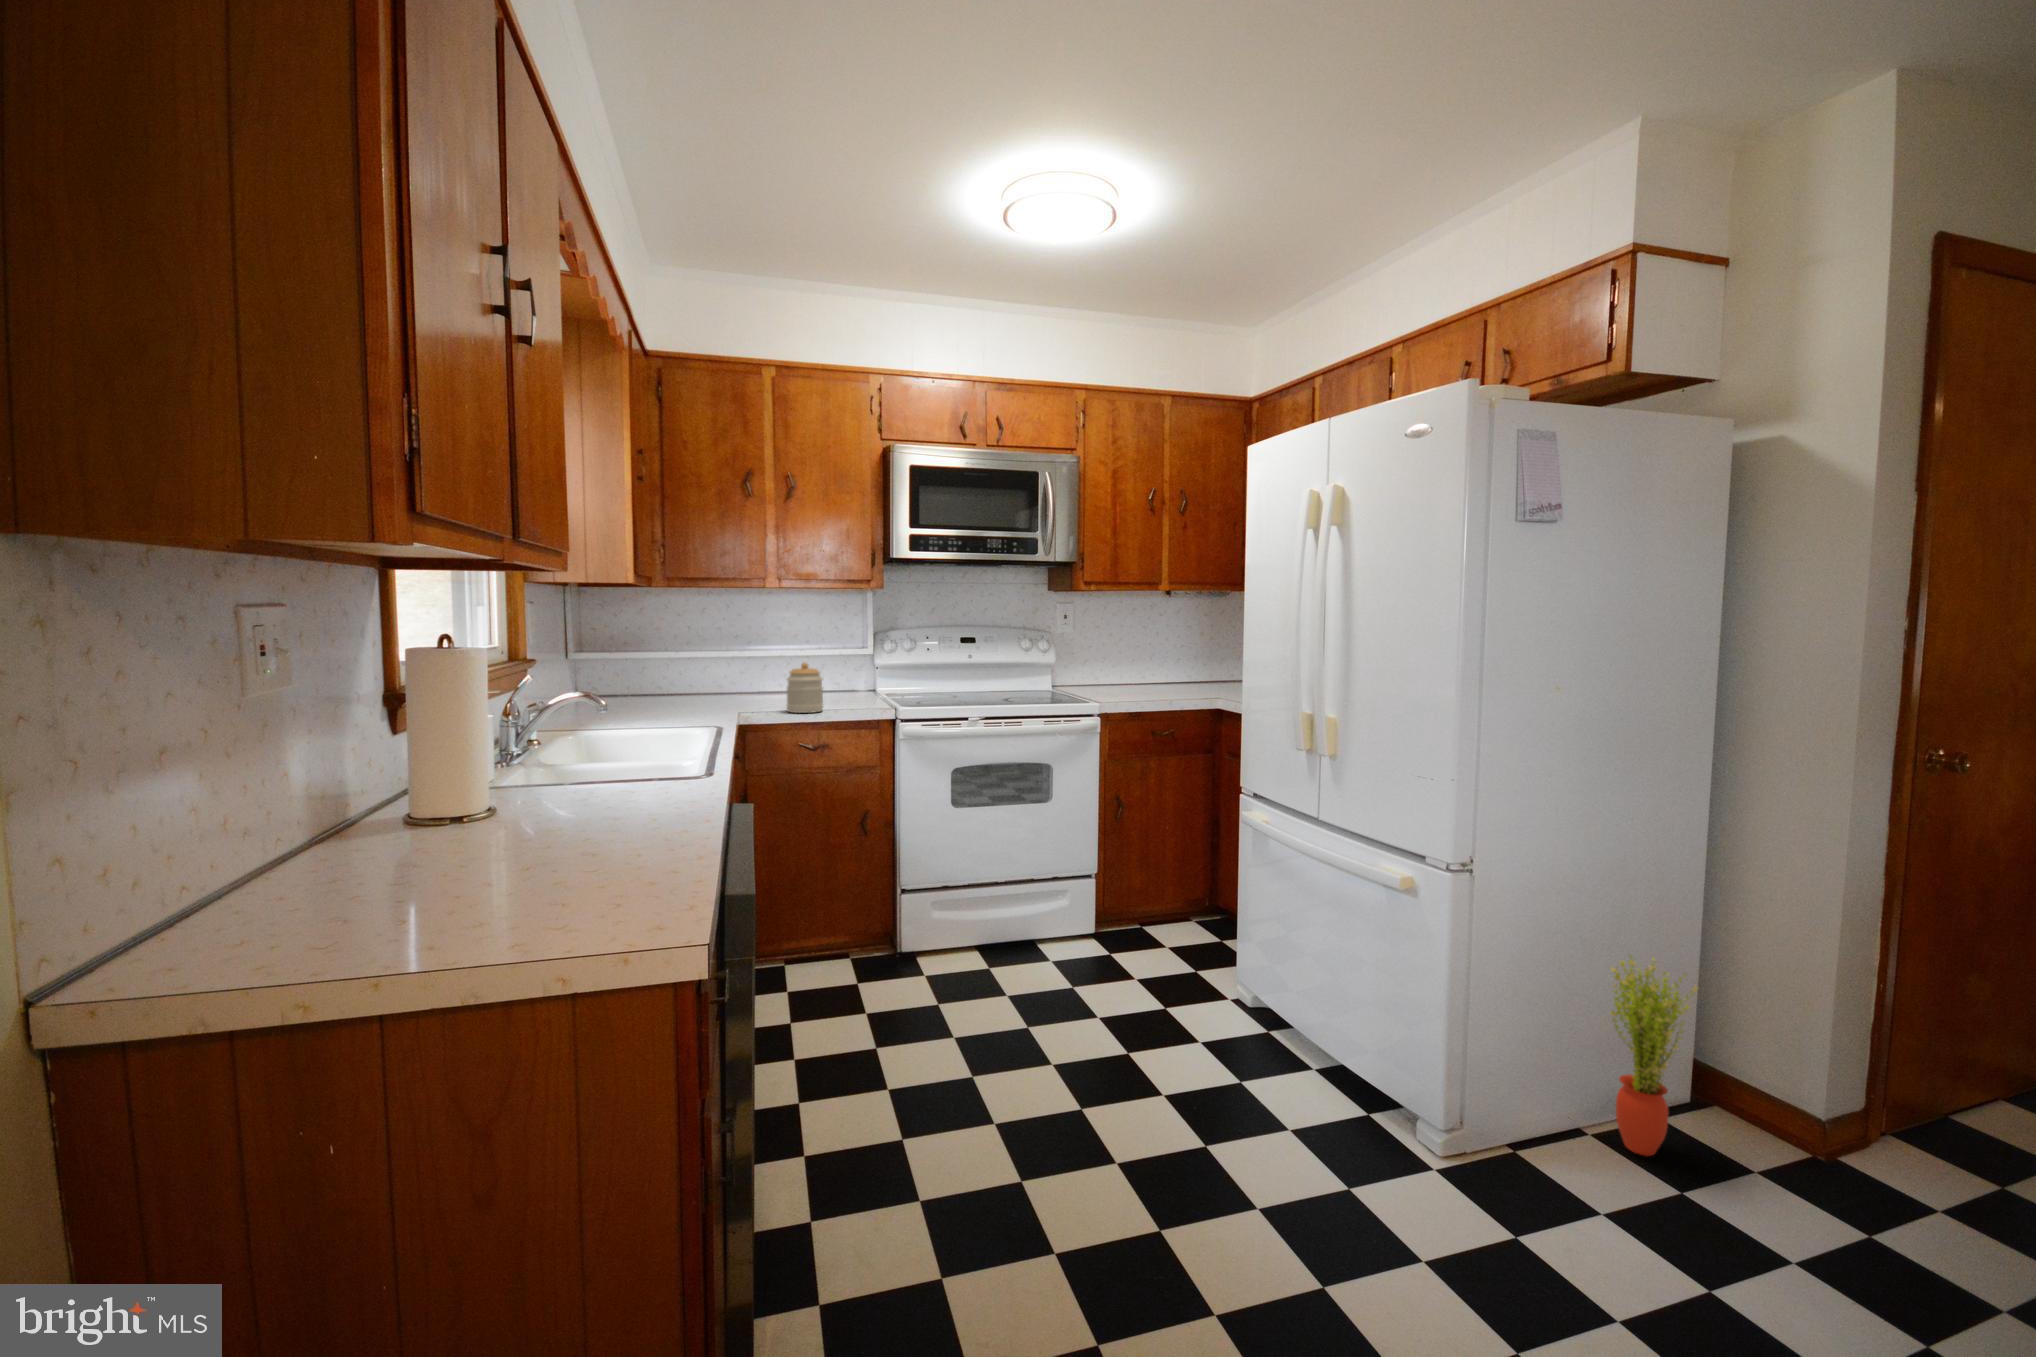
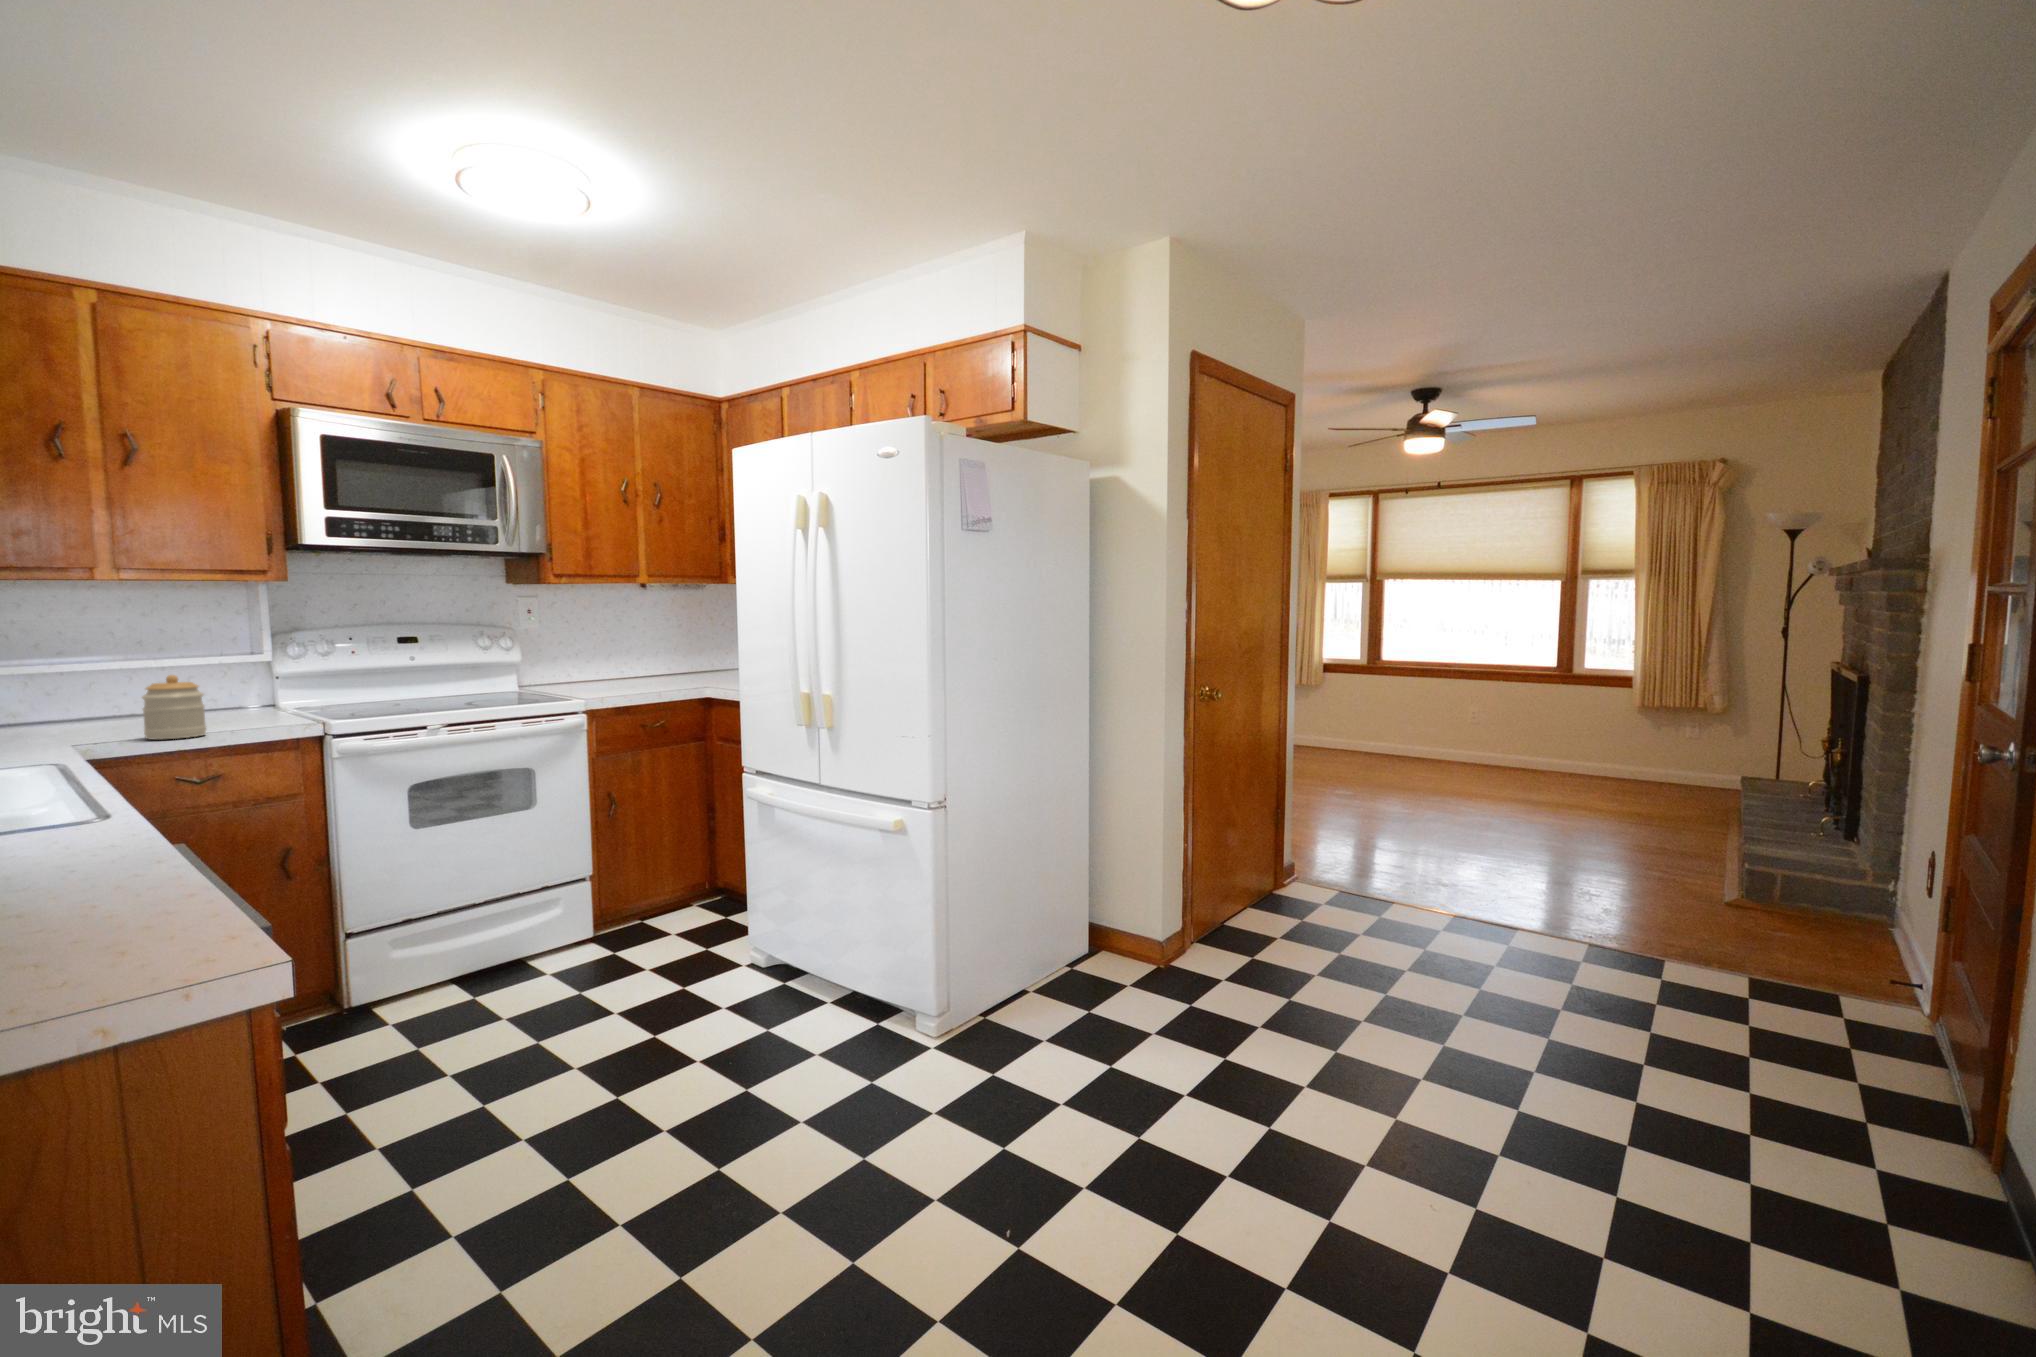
potted plant: present [1611,956,1698,1156] -> none [1038,851,1090,996]

